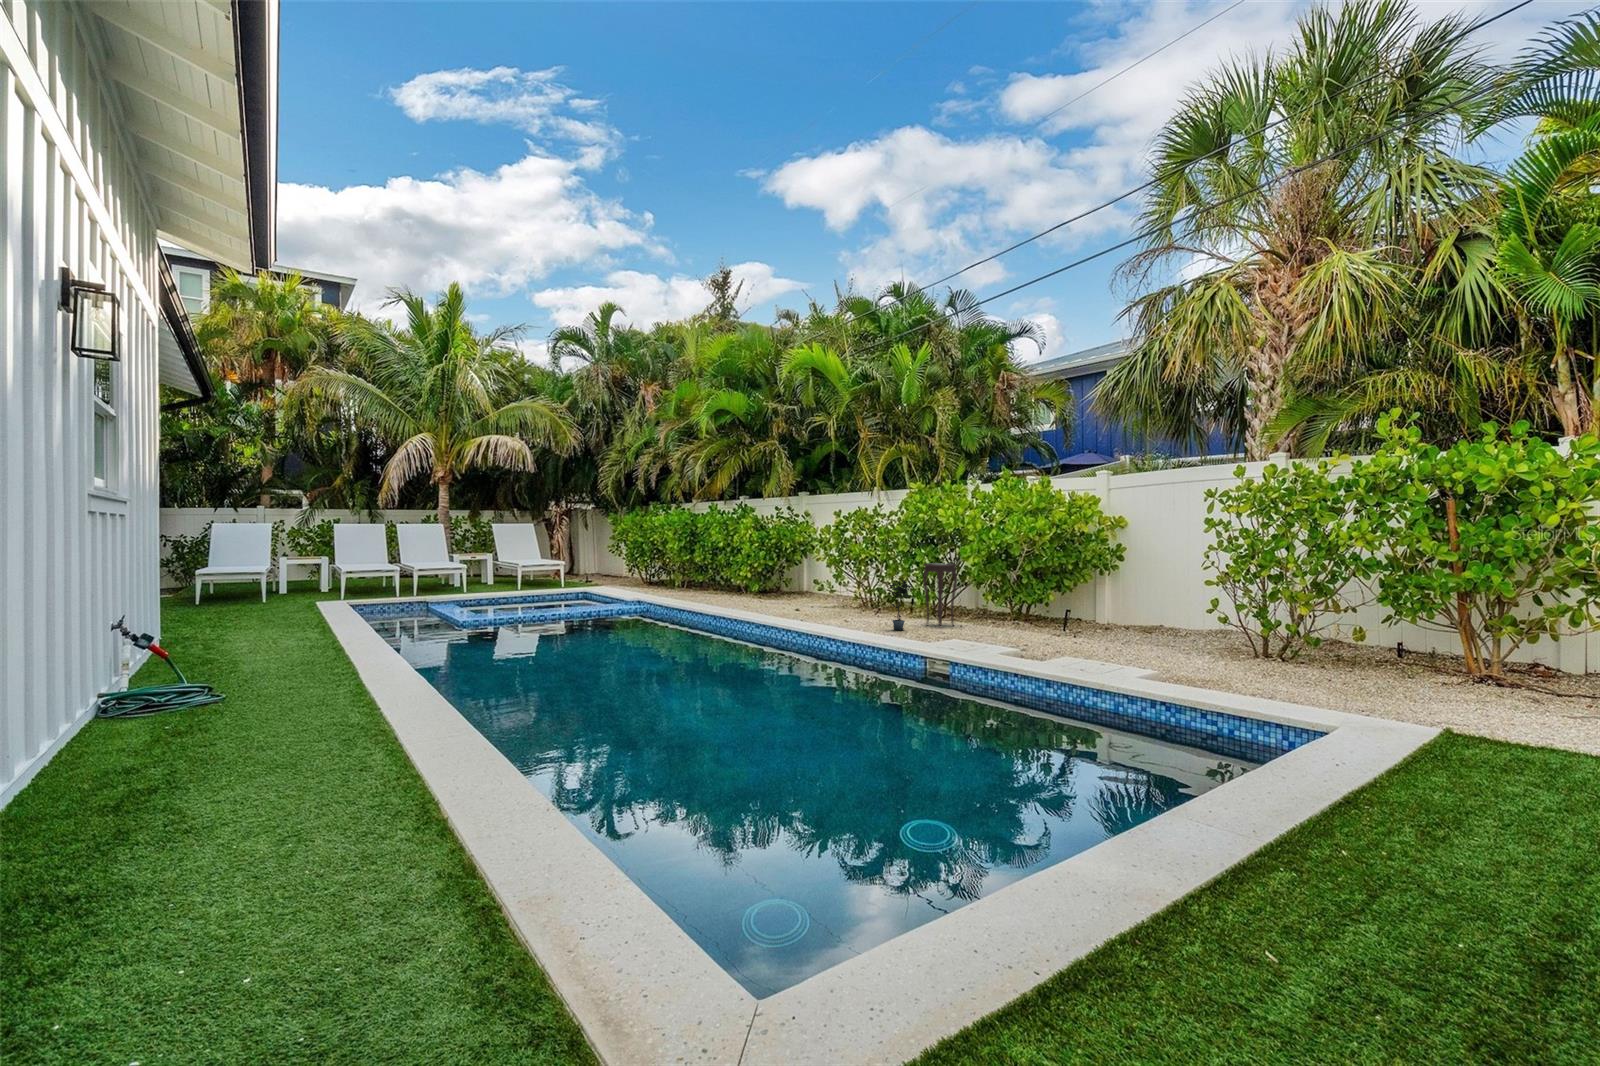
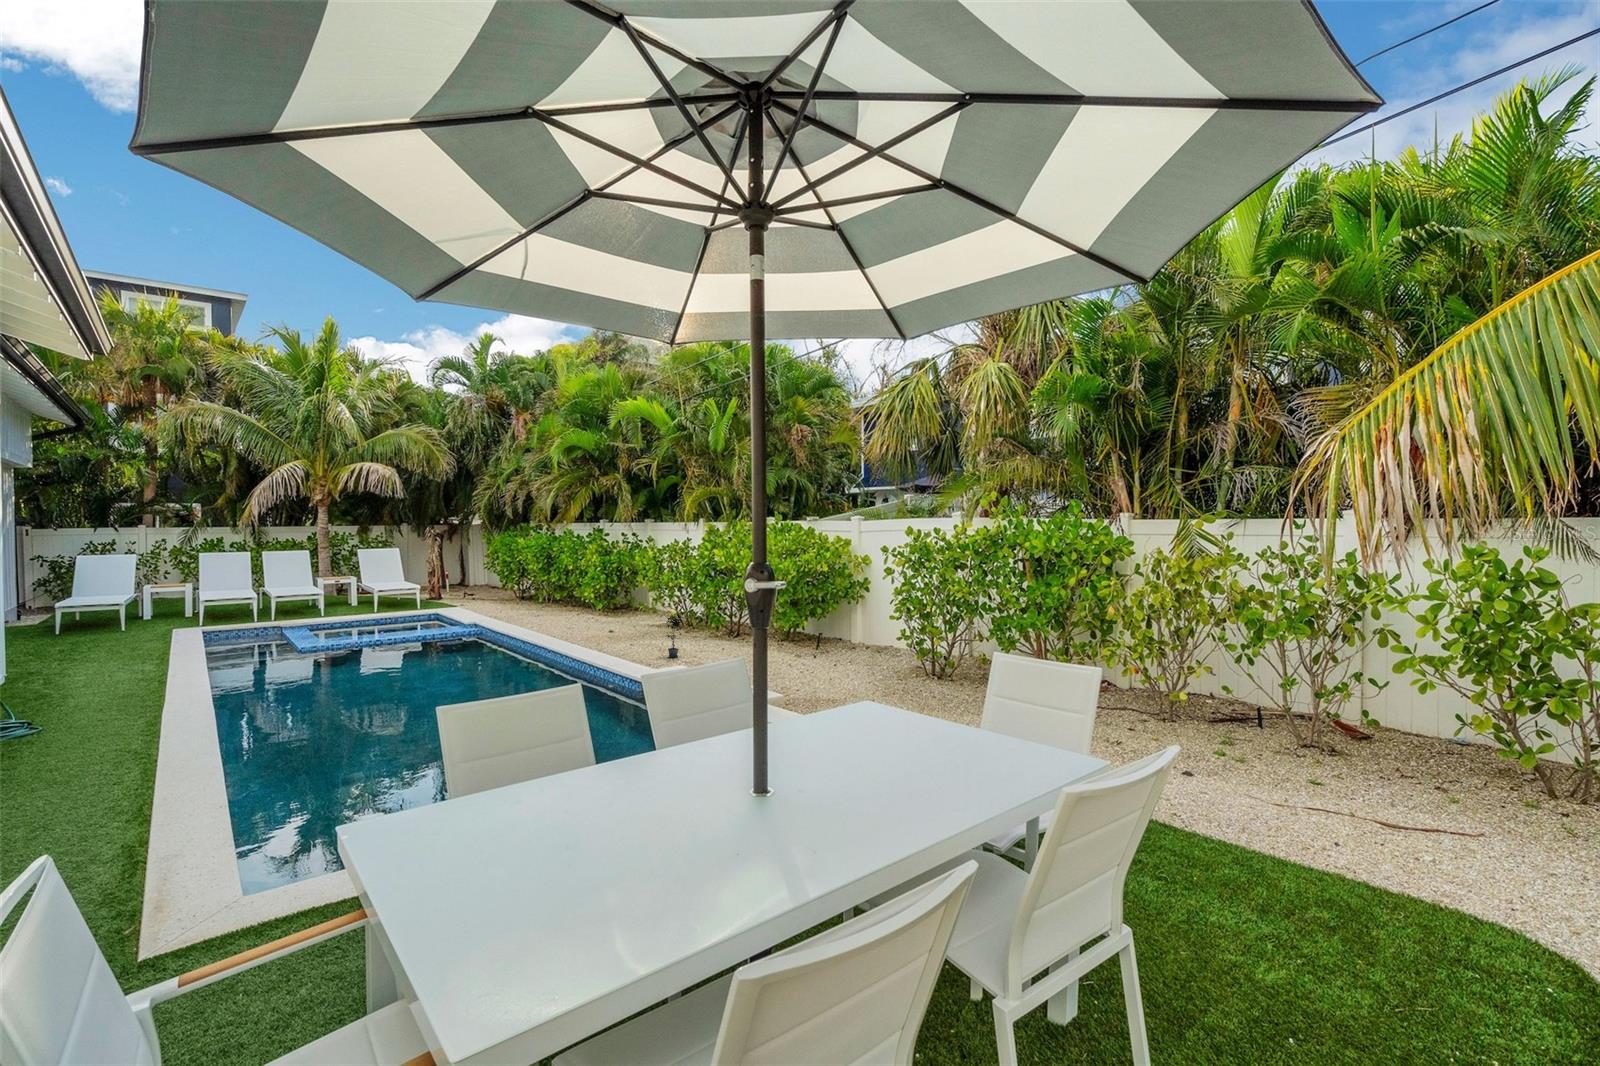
side table: present [923,563,957,627] -> none [702,597,731,653]

